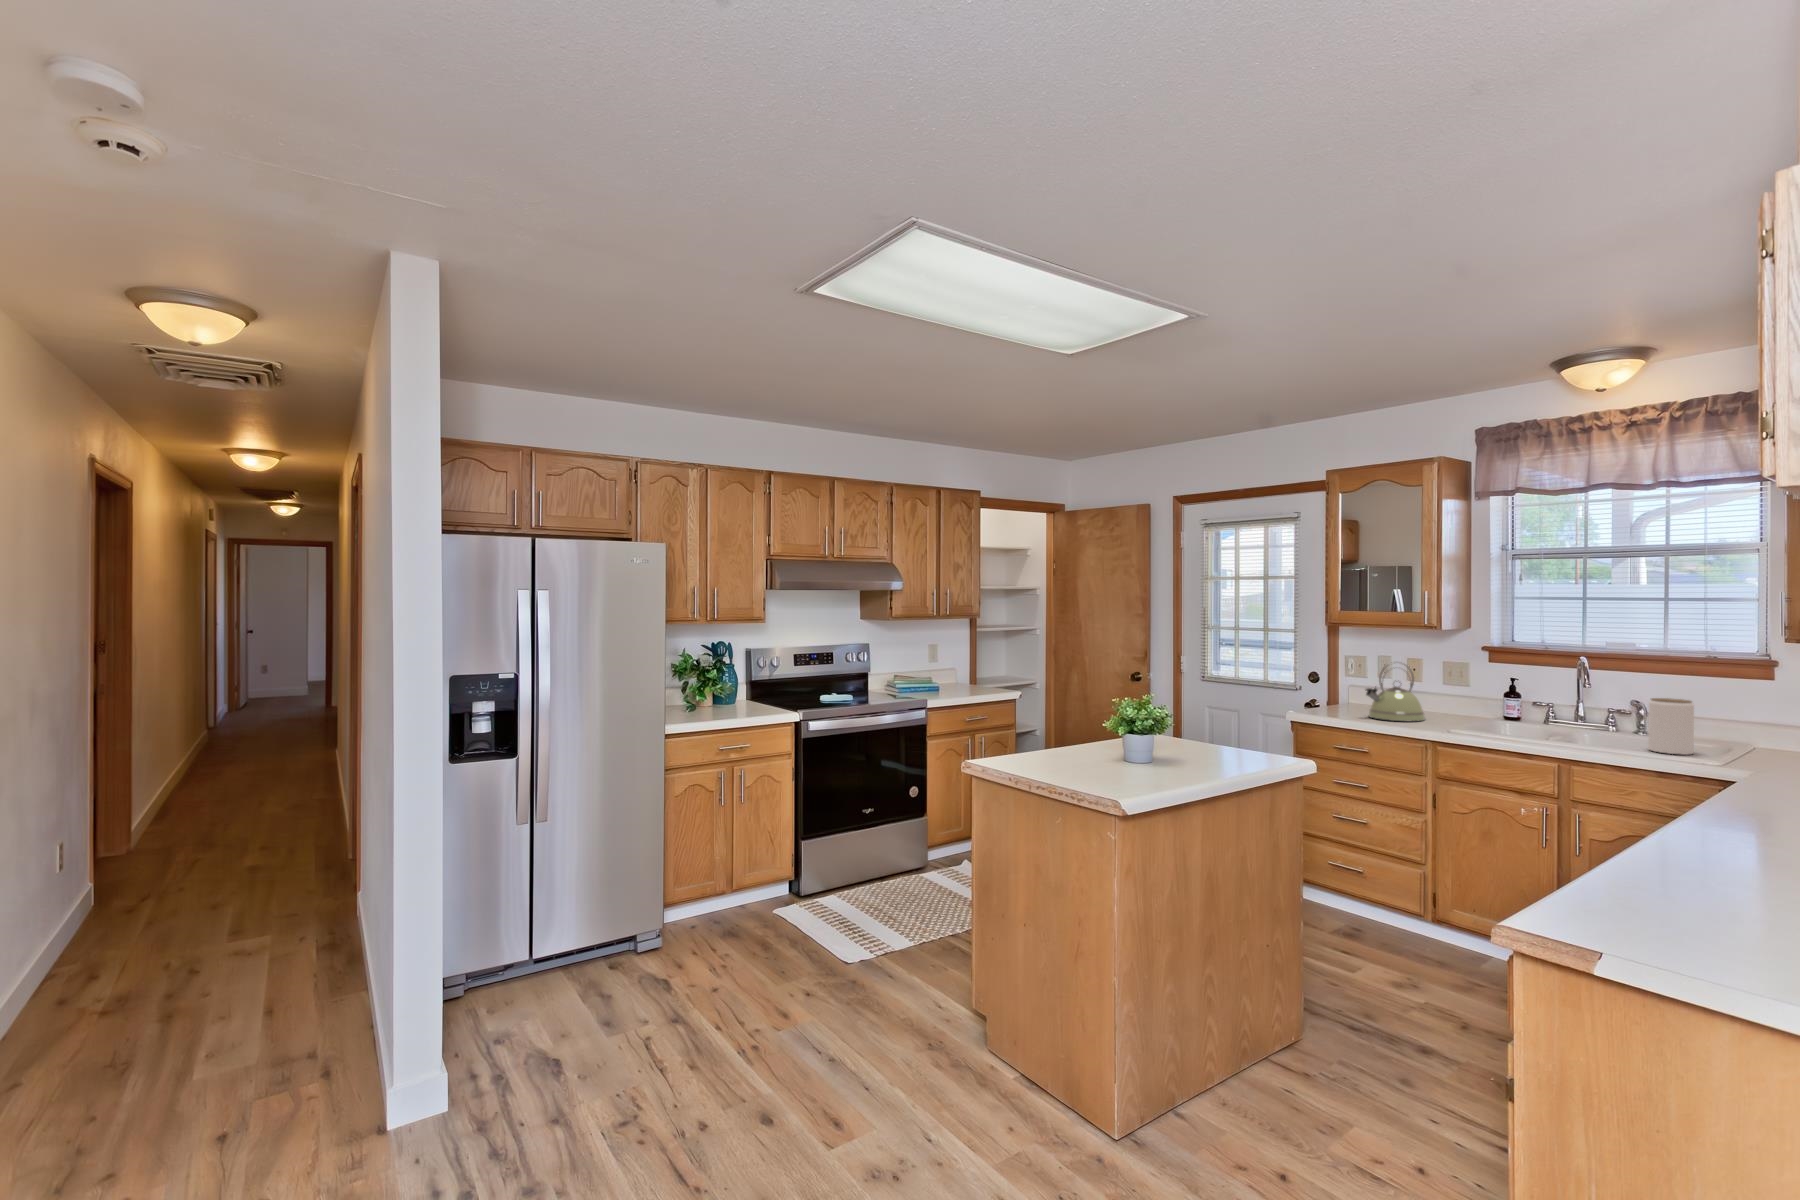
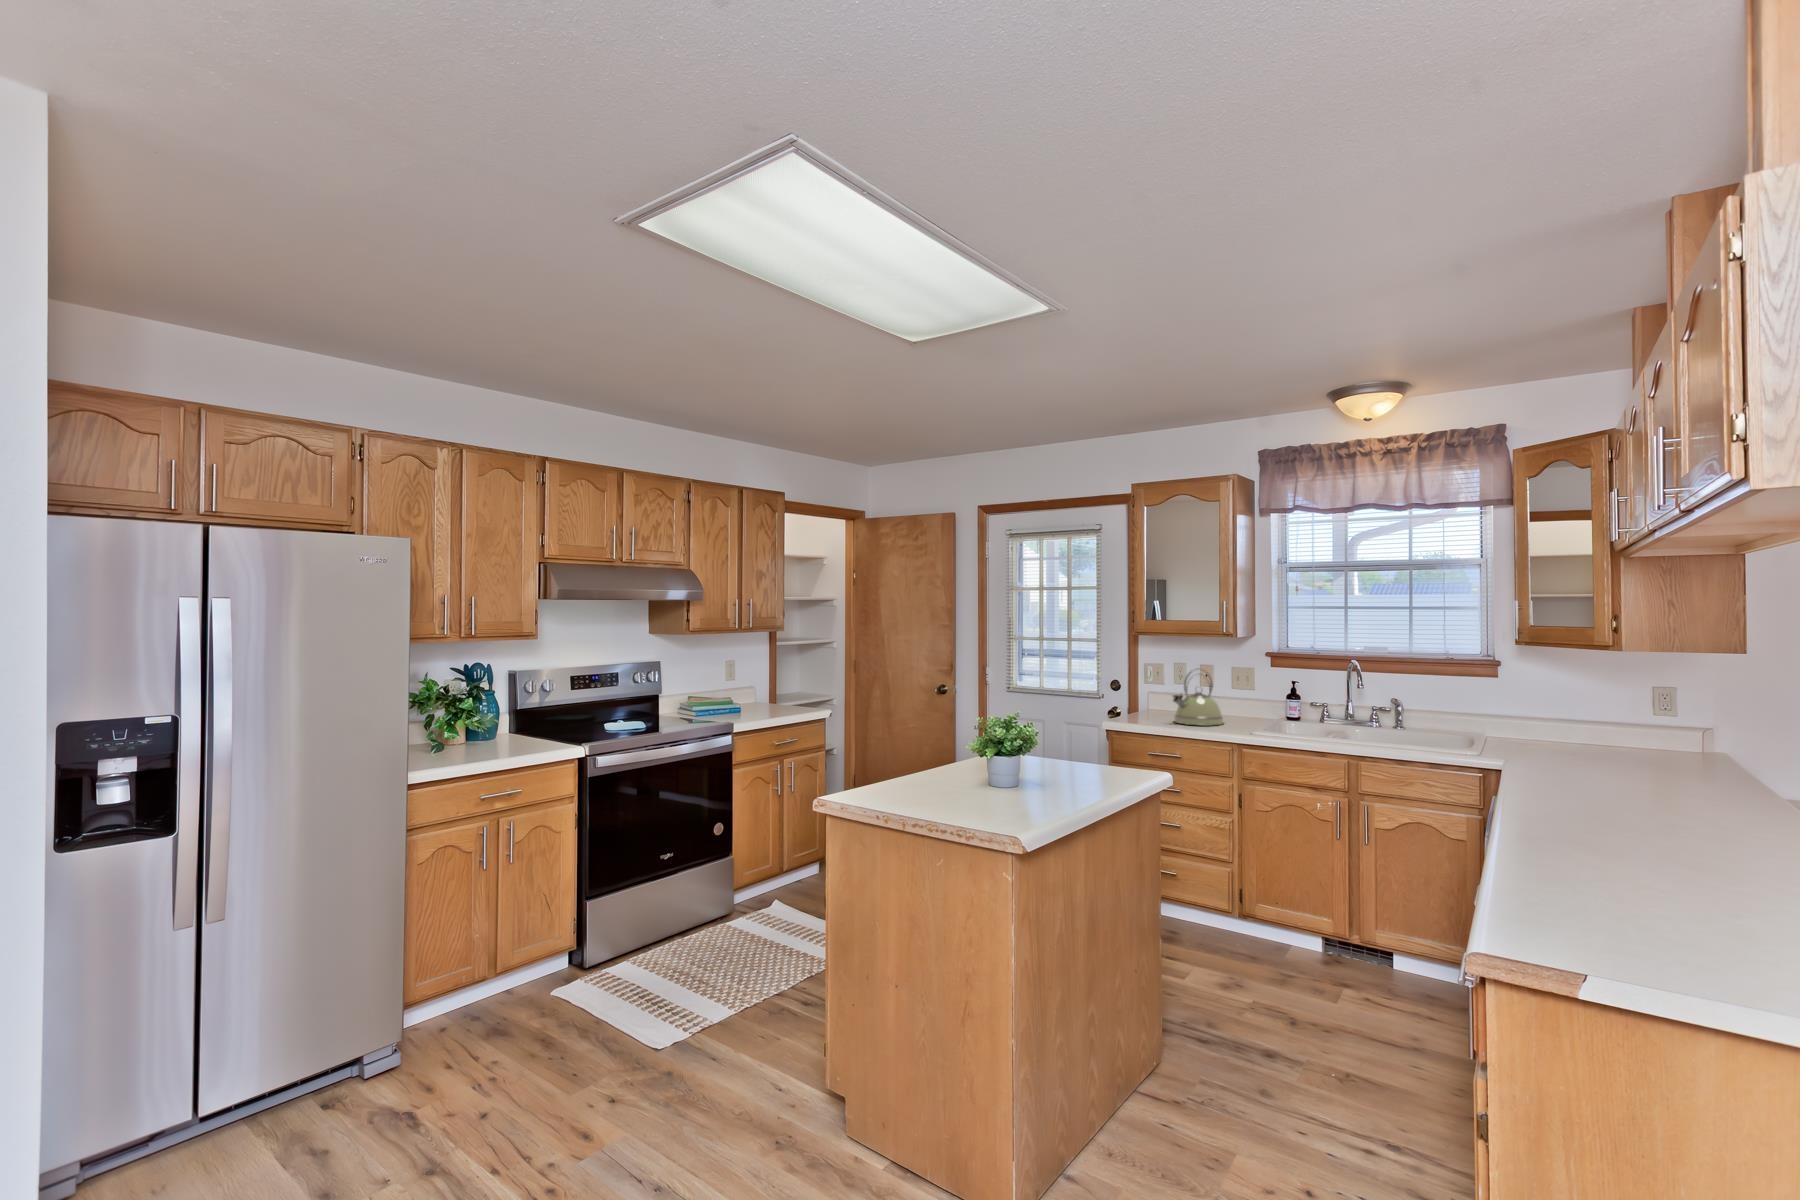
jar: present [1648,698,1694,755] -> none [1423,696,1460,747]

